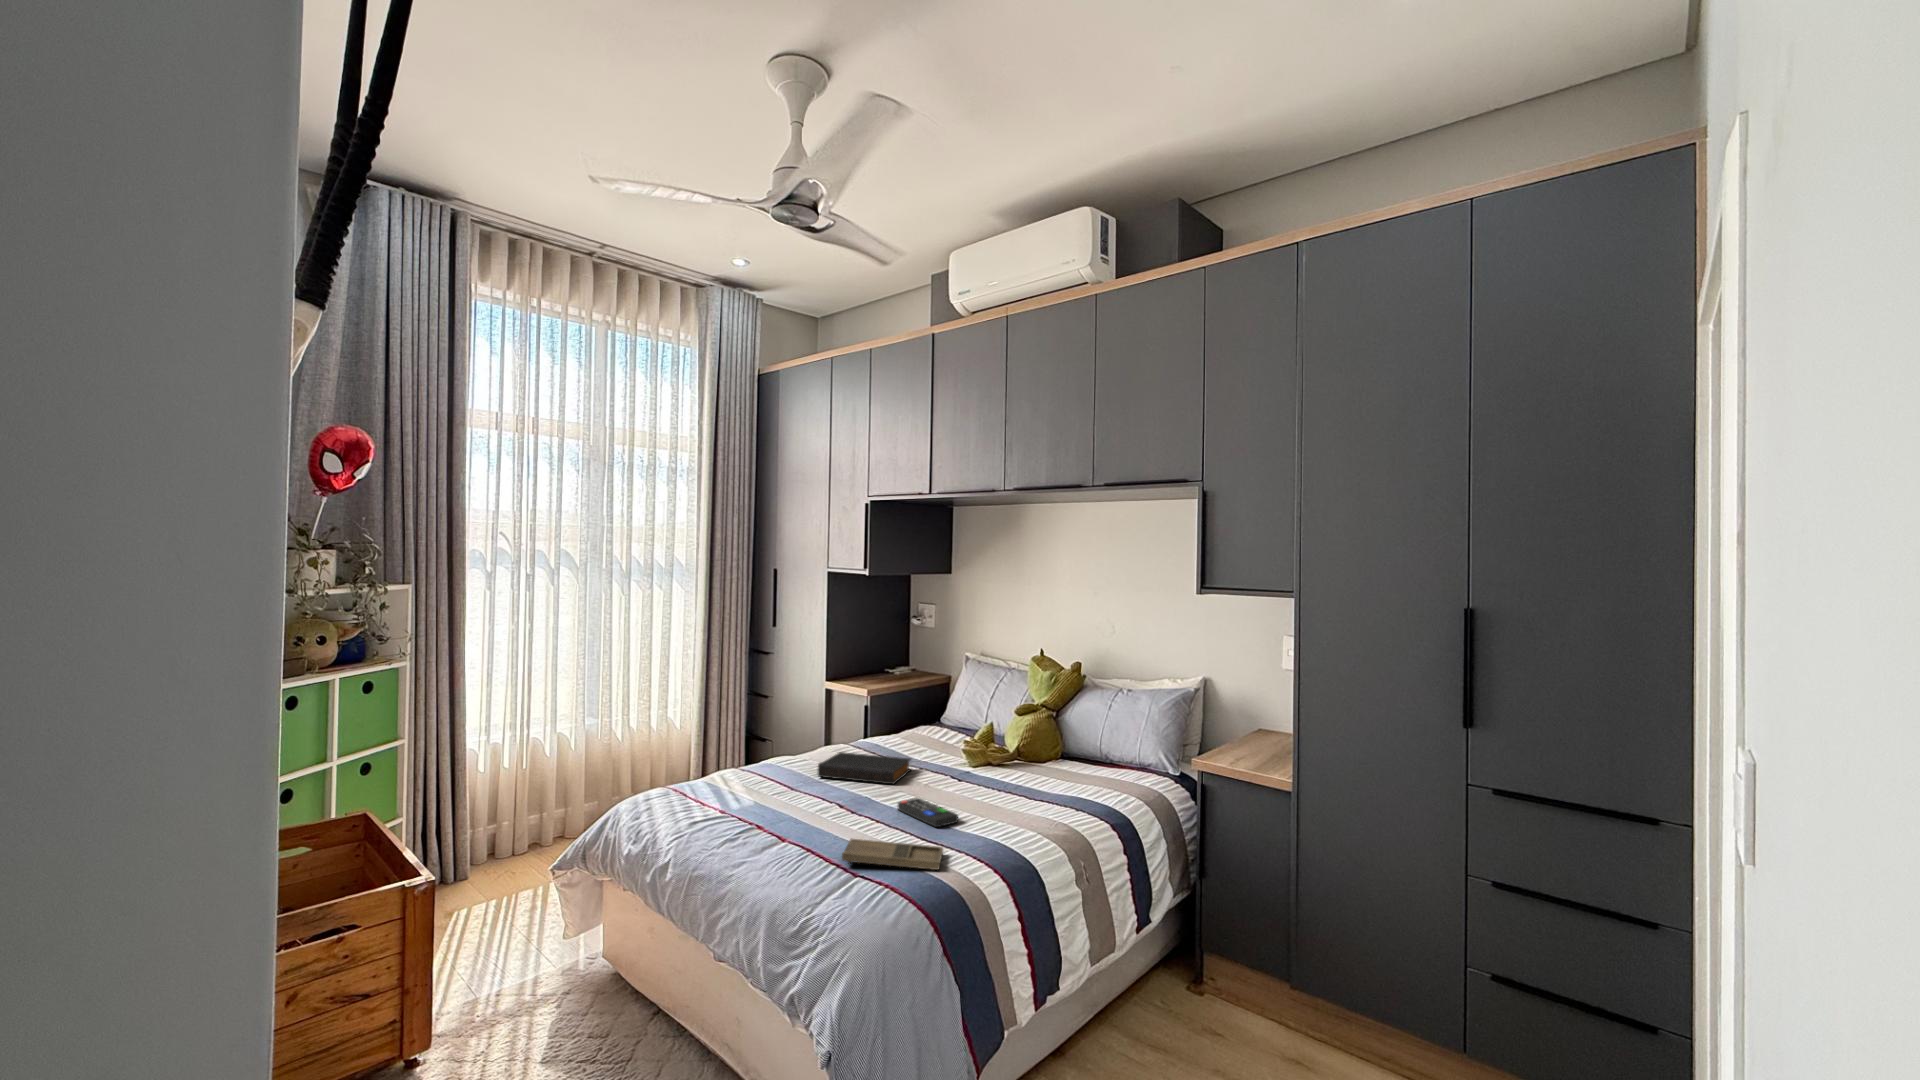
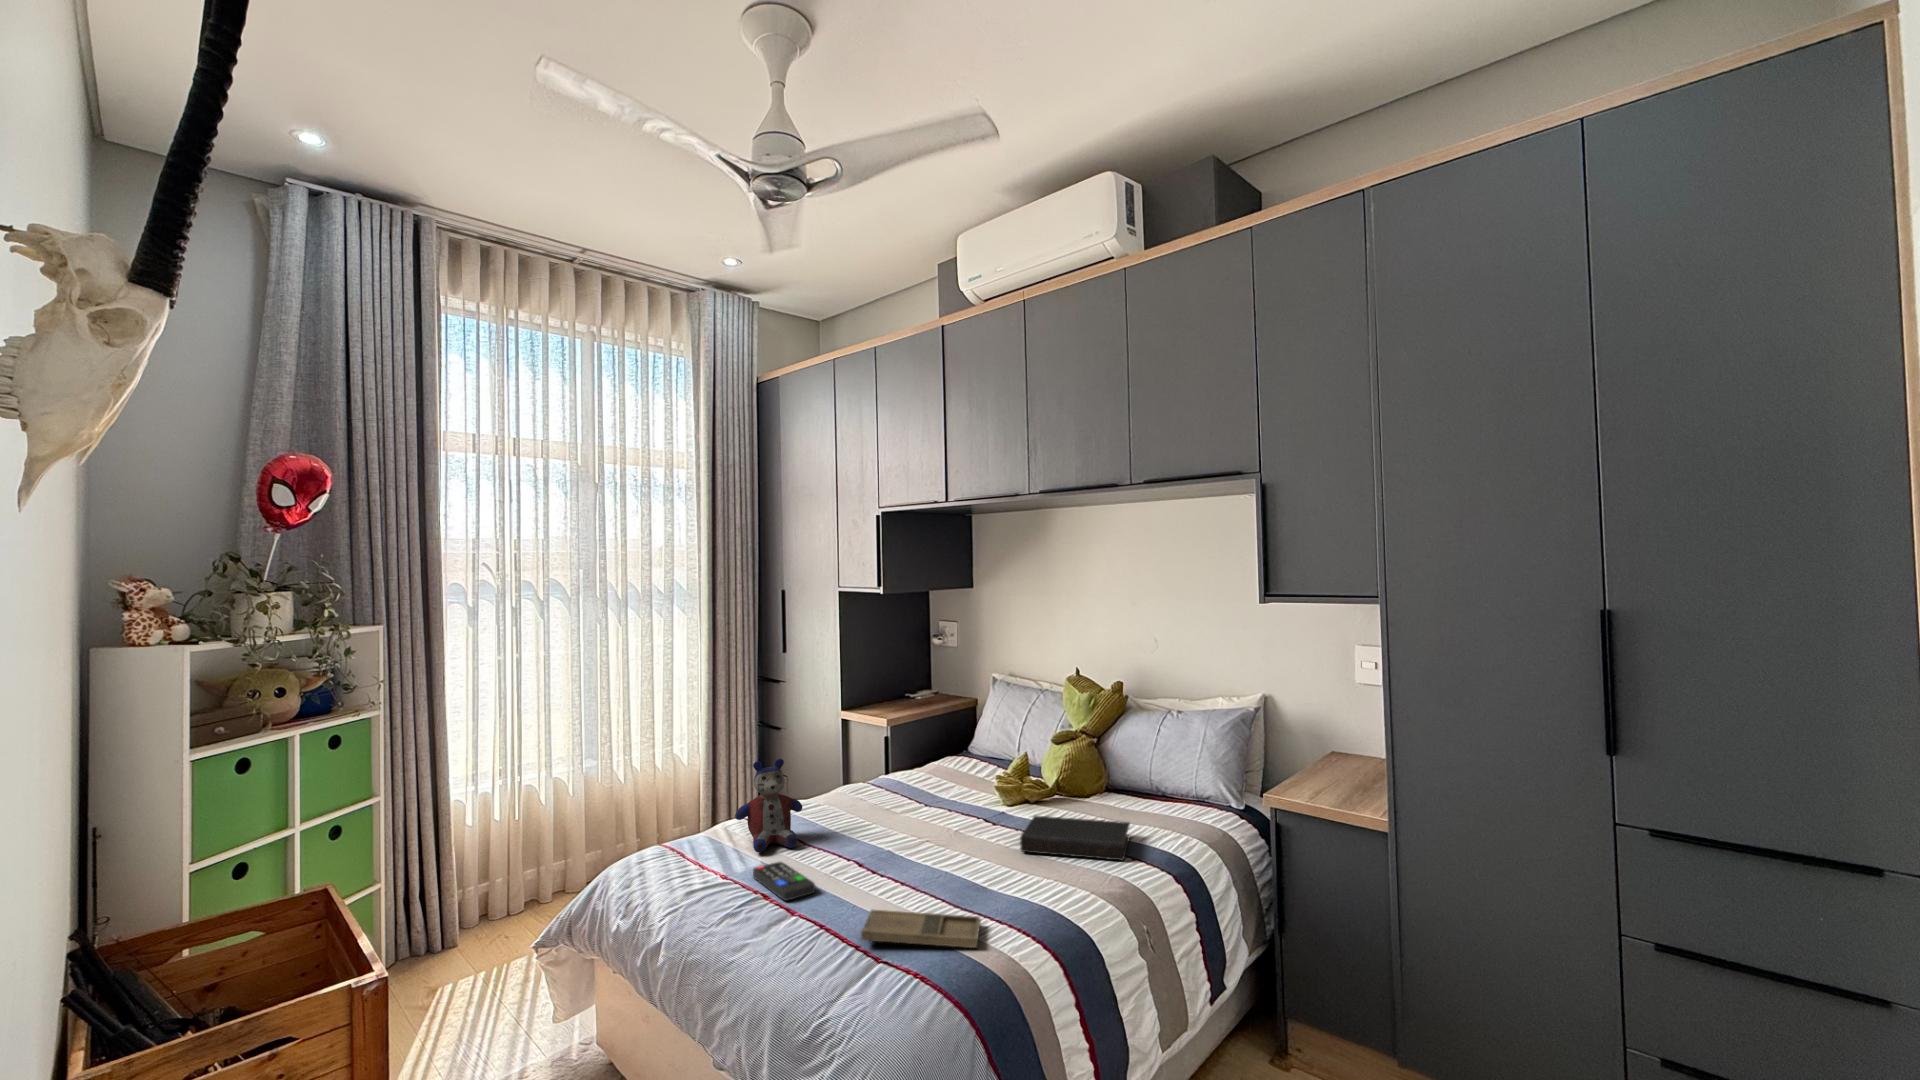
stuffed bear: none [730,715,790,796] -> present [735,759,802,853]
book: present [818,752,911,784] -> present [1020,816,1130,860]
remote control: present [898,798,958,827] -> present [753,862,815,901]

